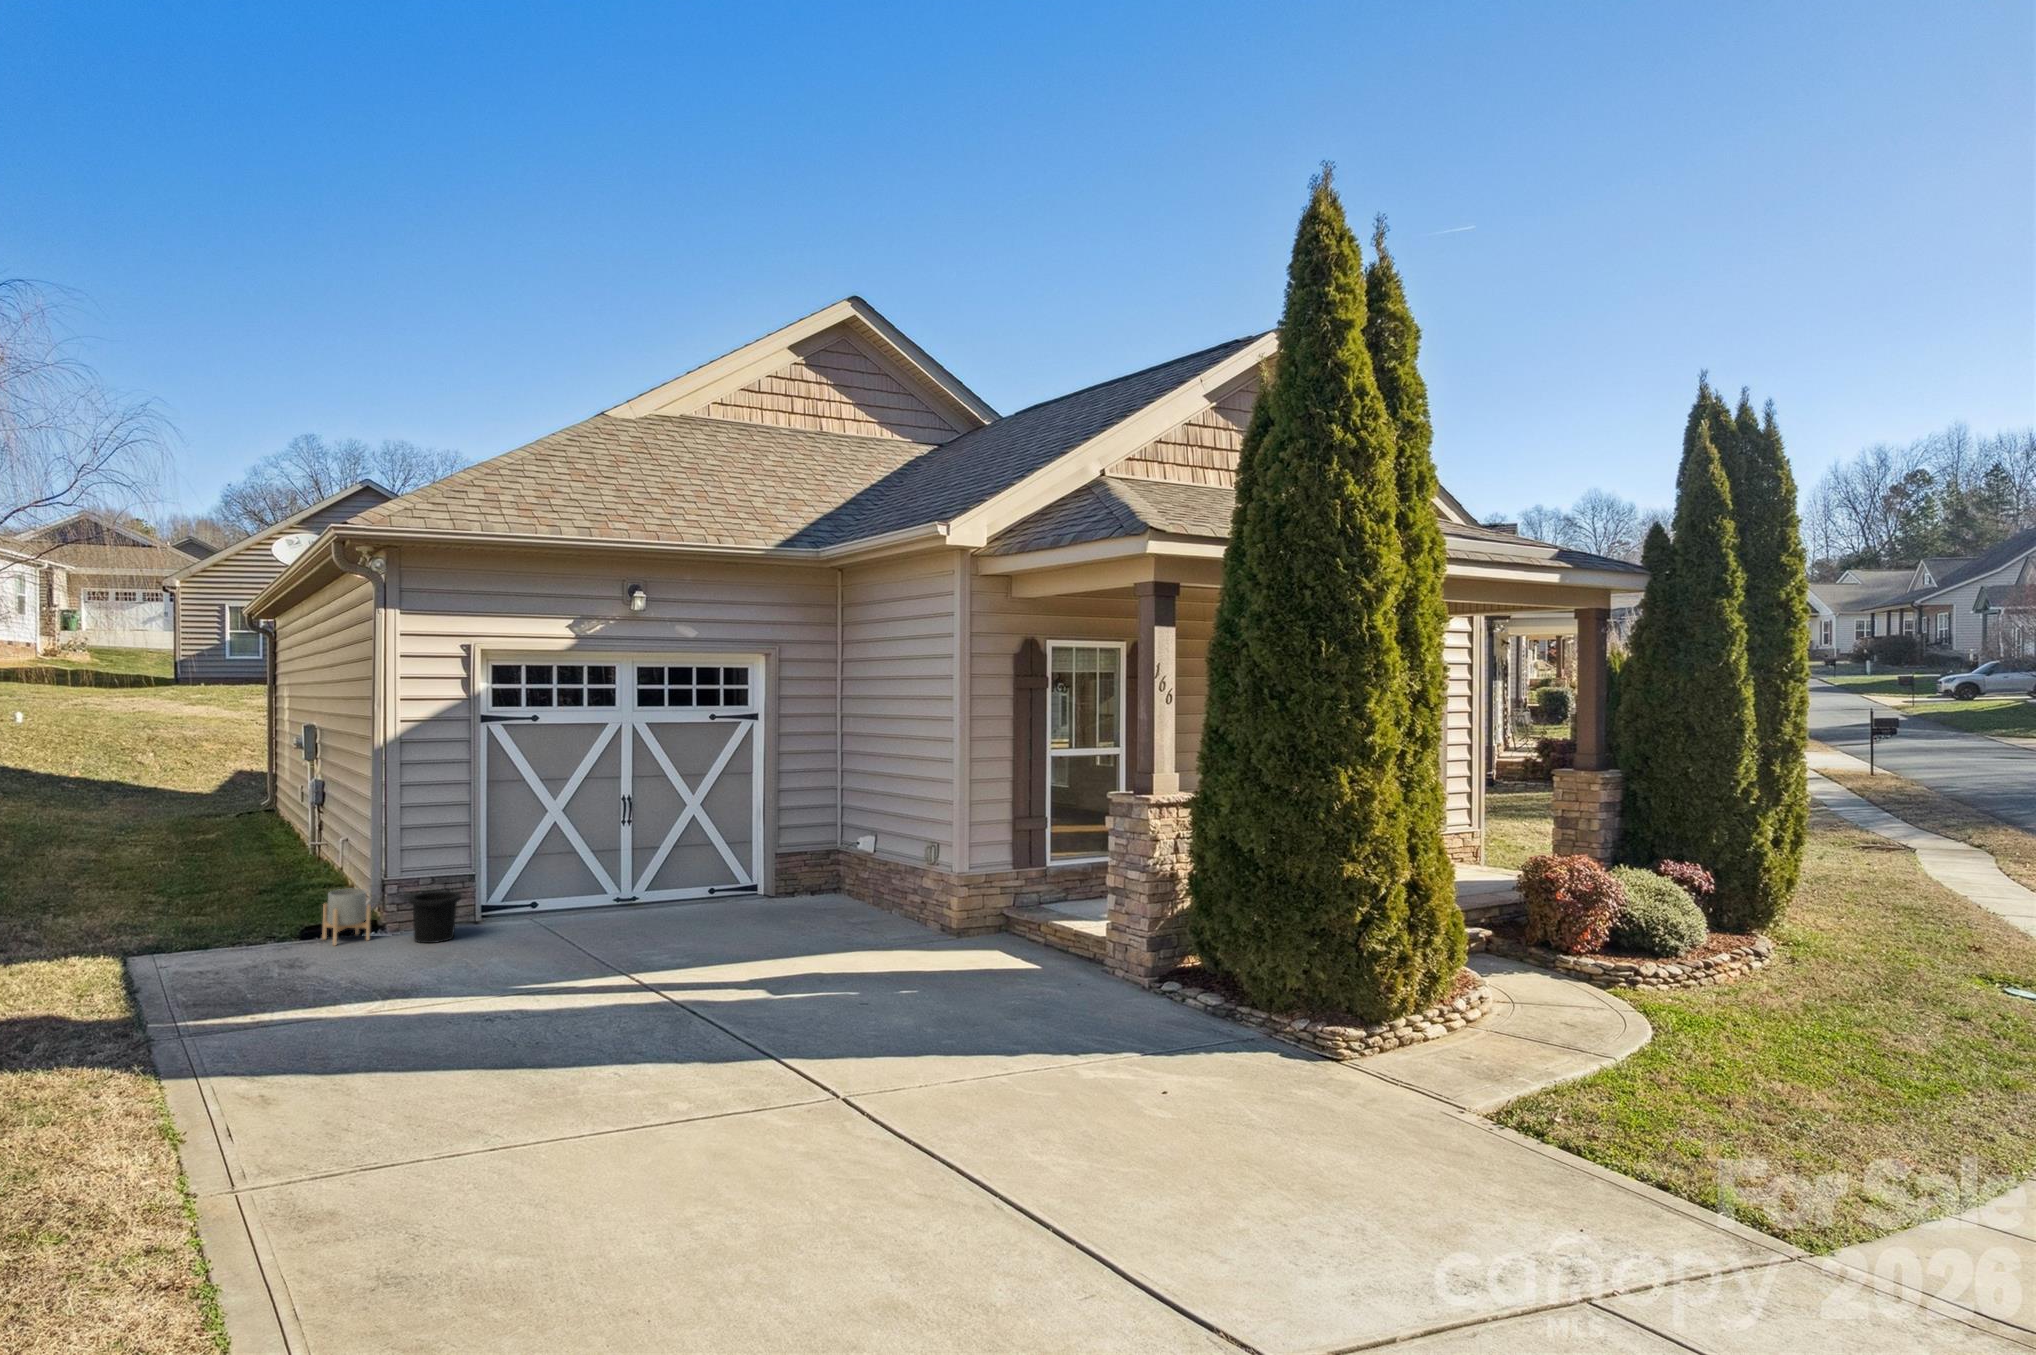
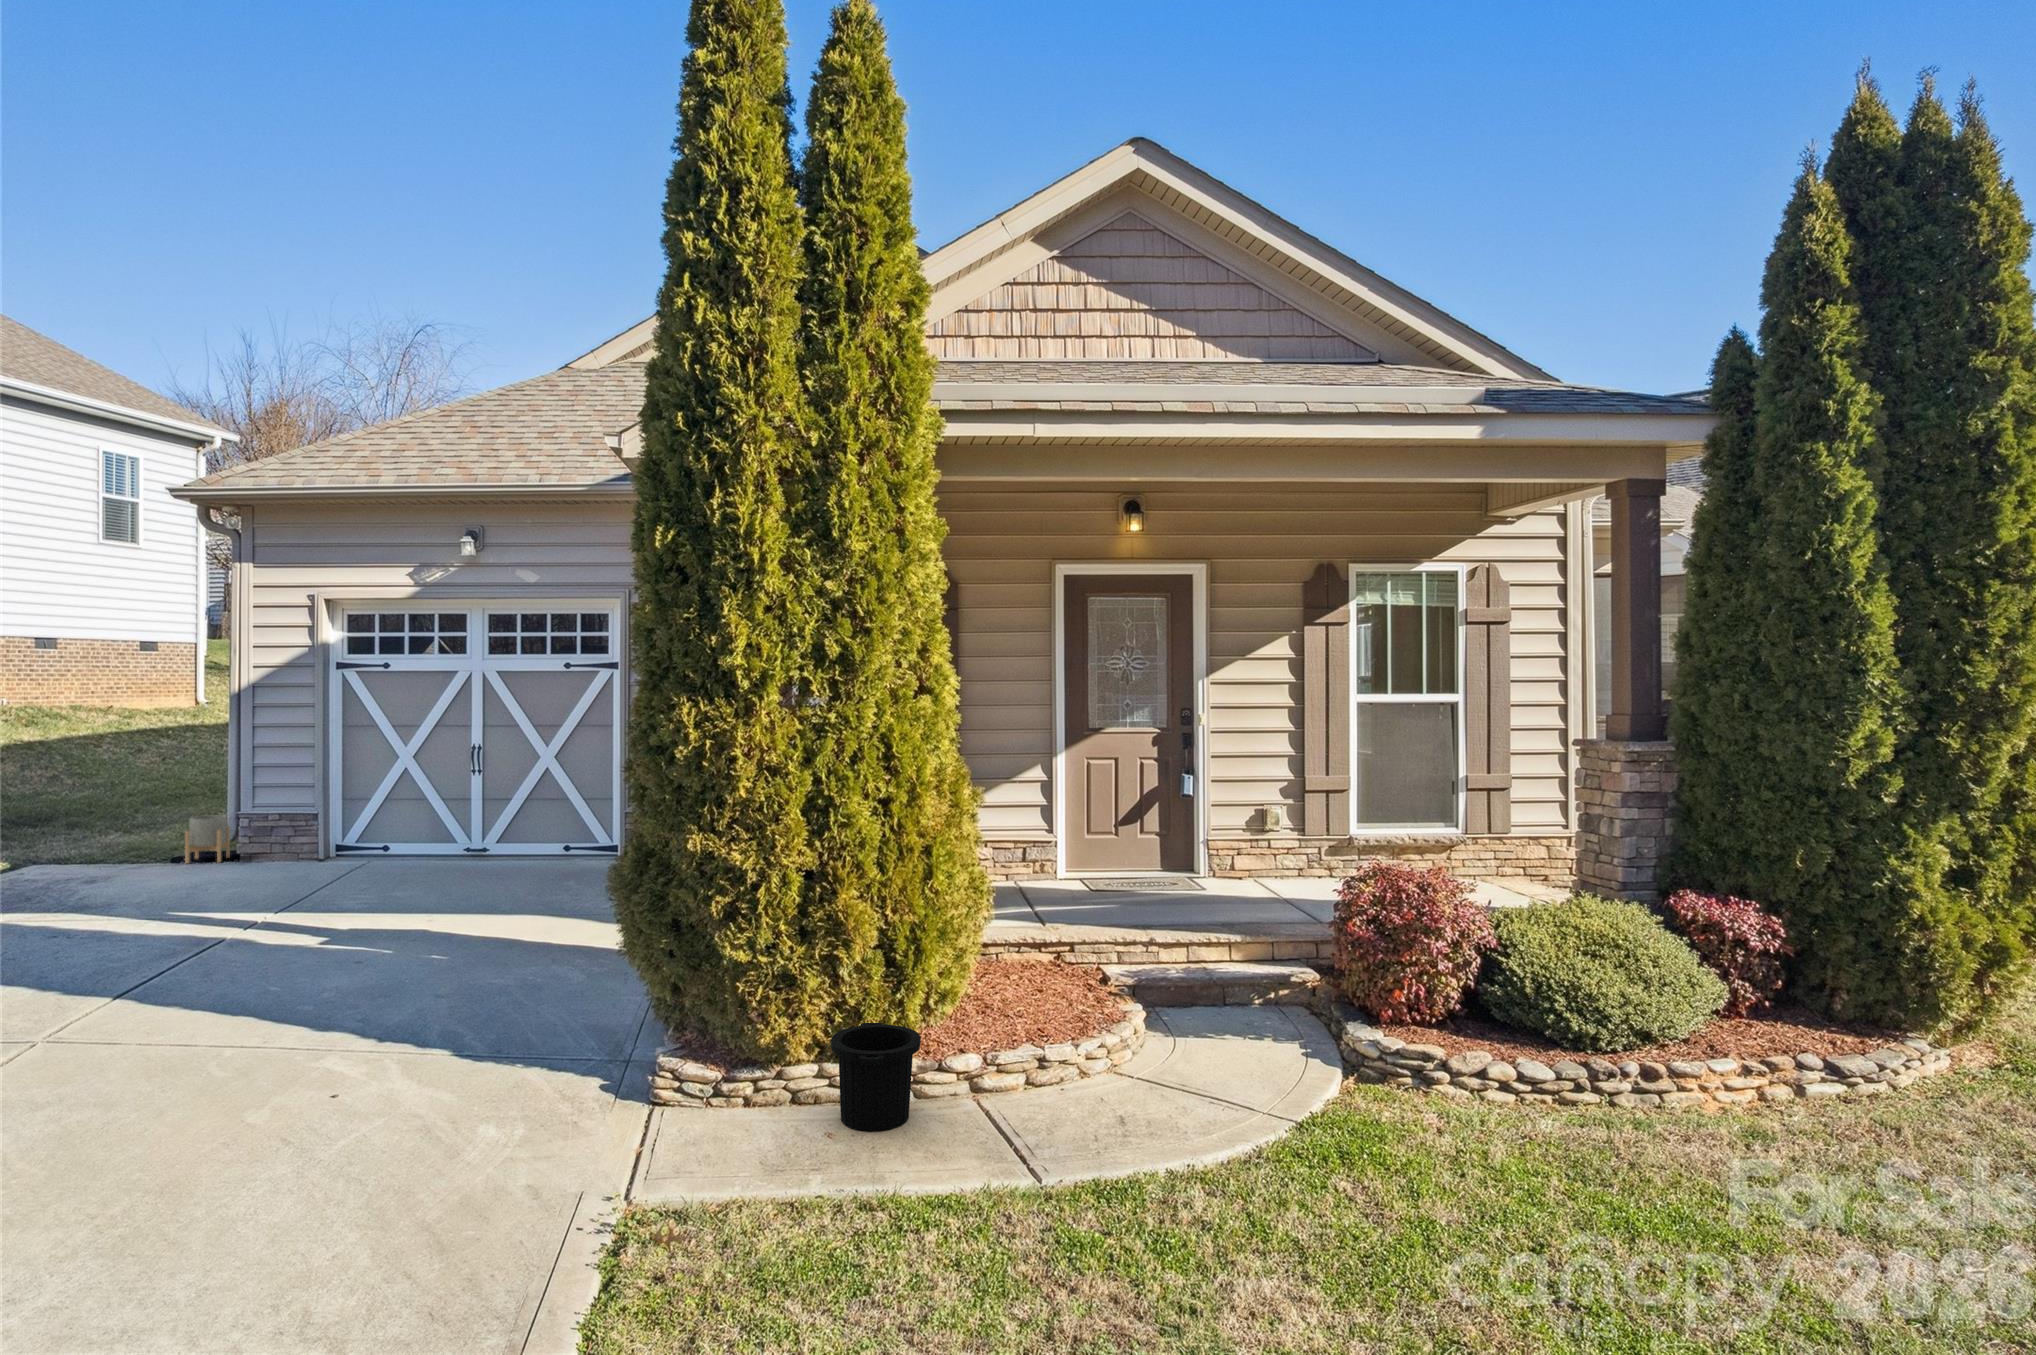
trash can: present [408,891,461,943] -> present [831,1023,921,1131]

